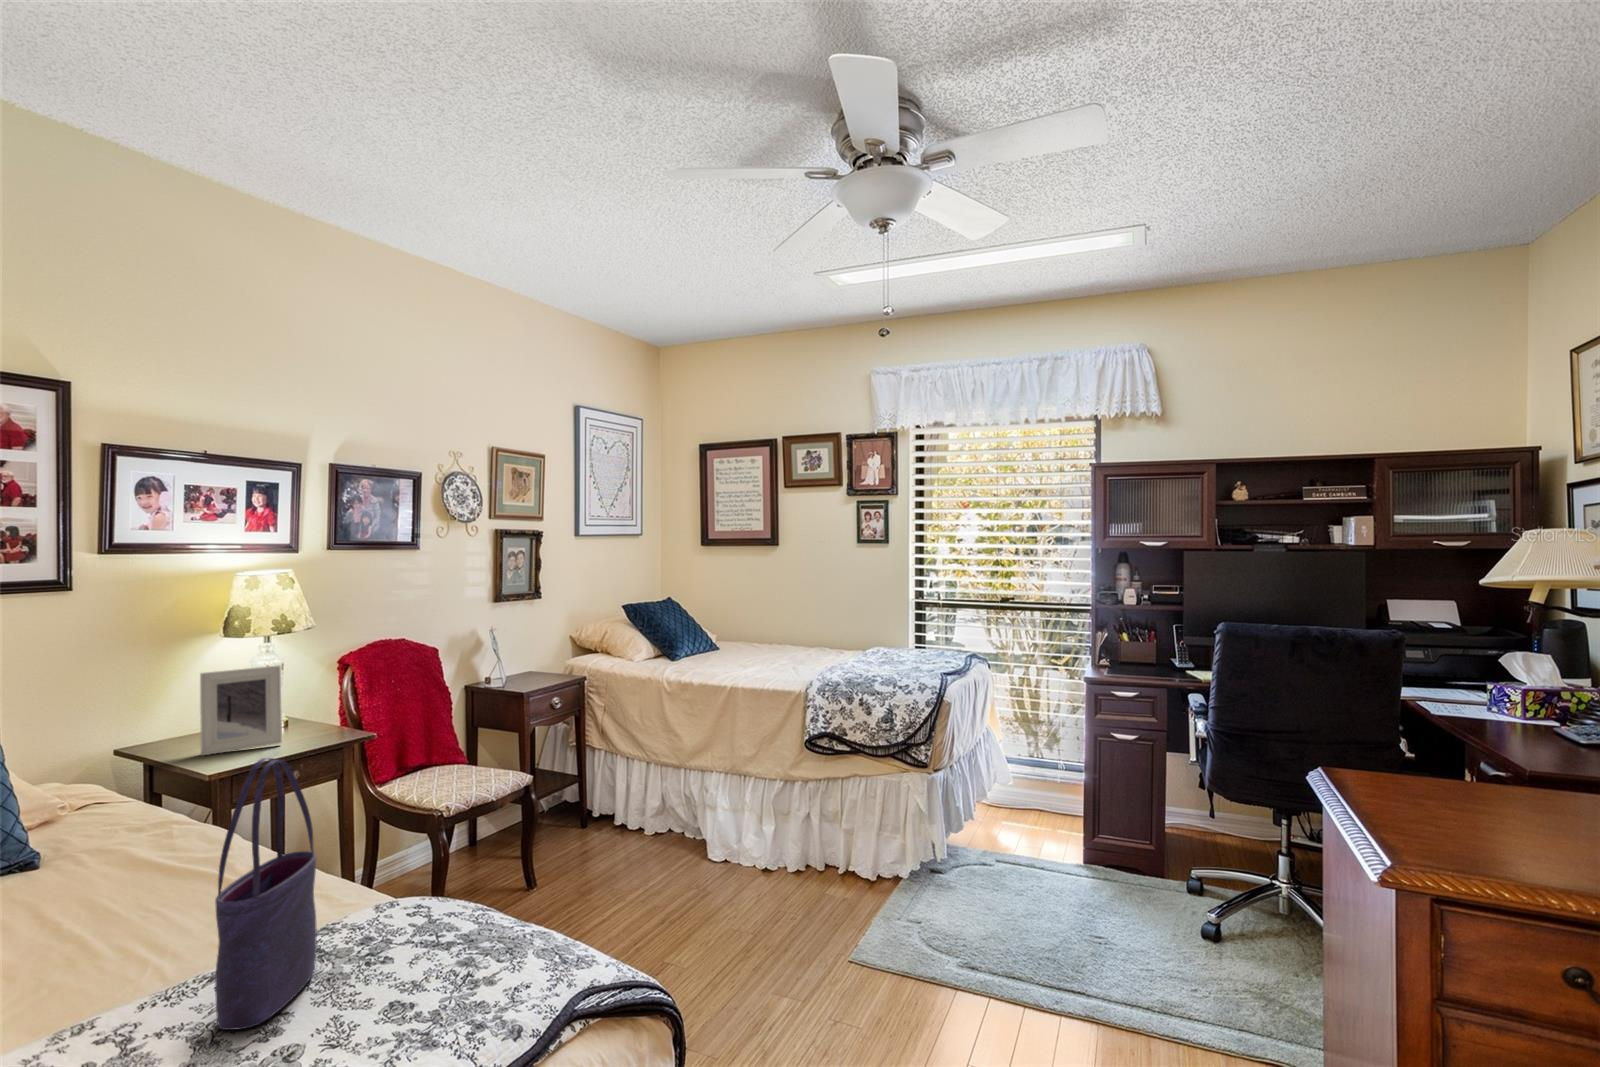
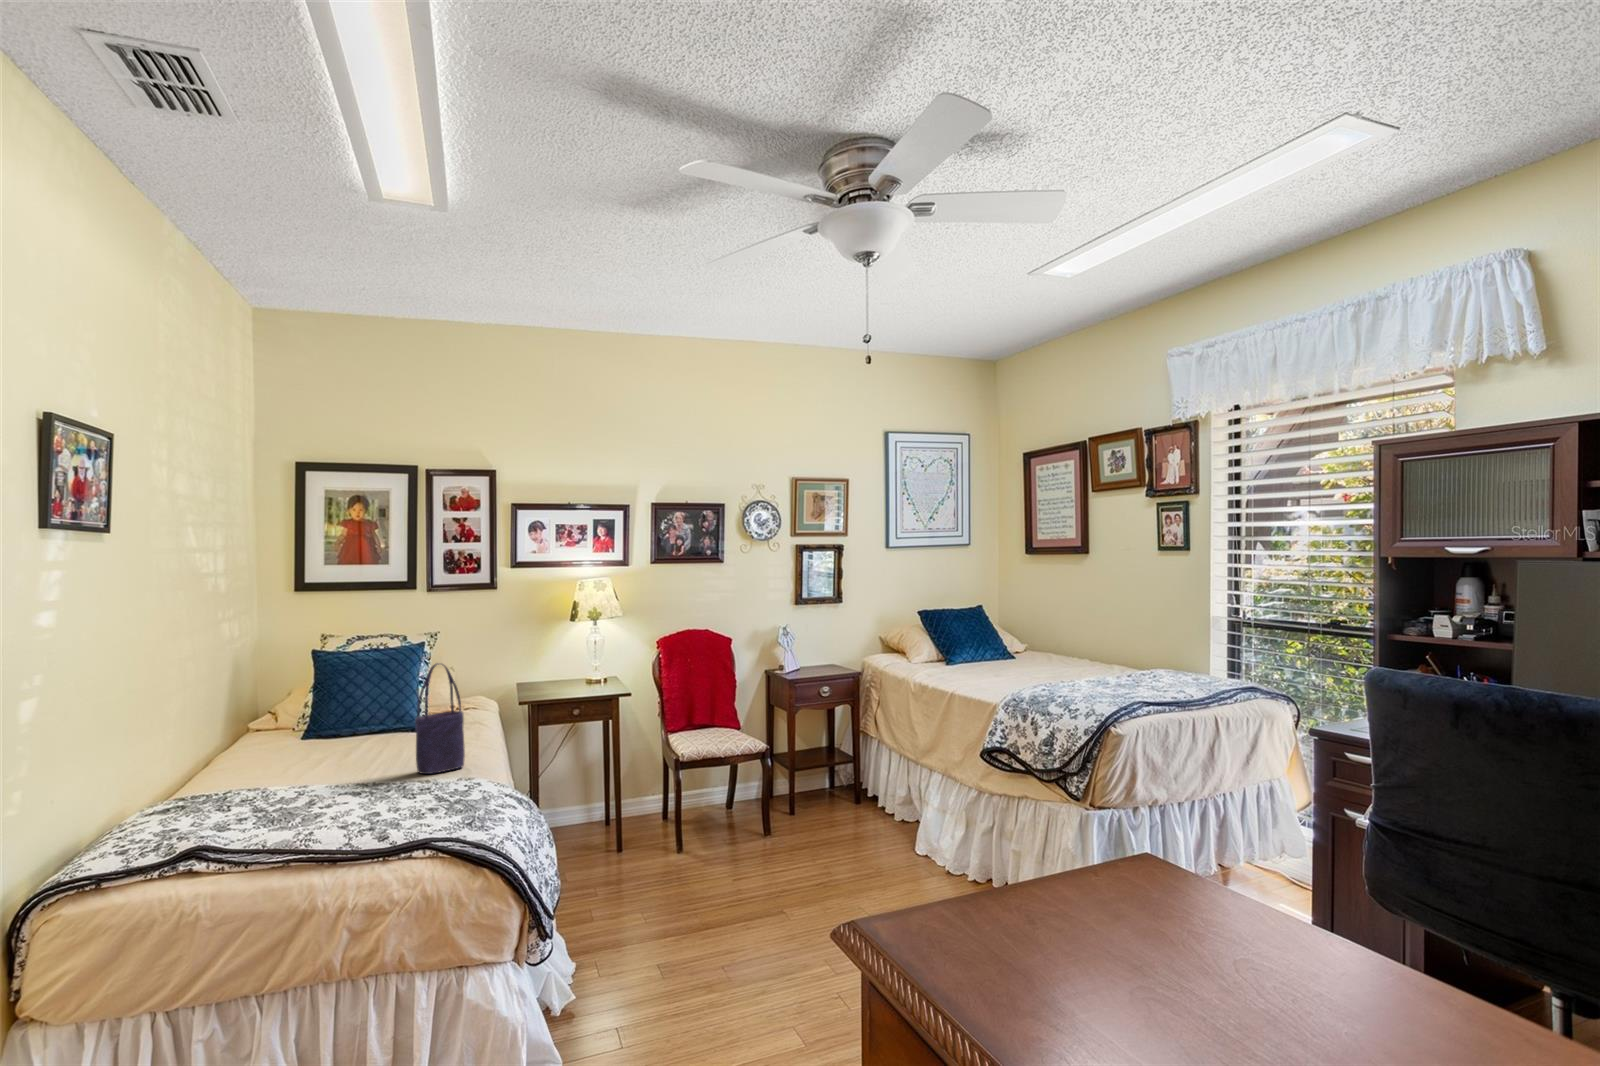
picture frame: present [200,665,282,755] -> none [550,644,593,698]

